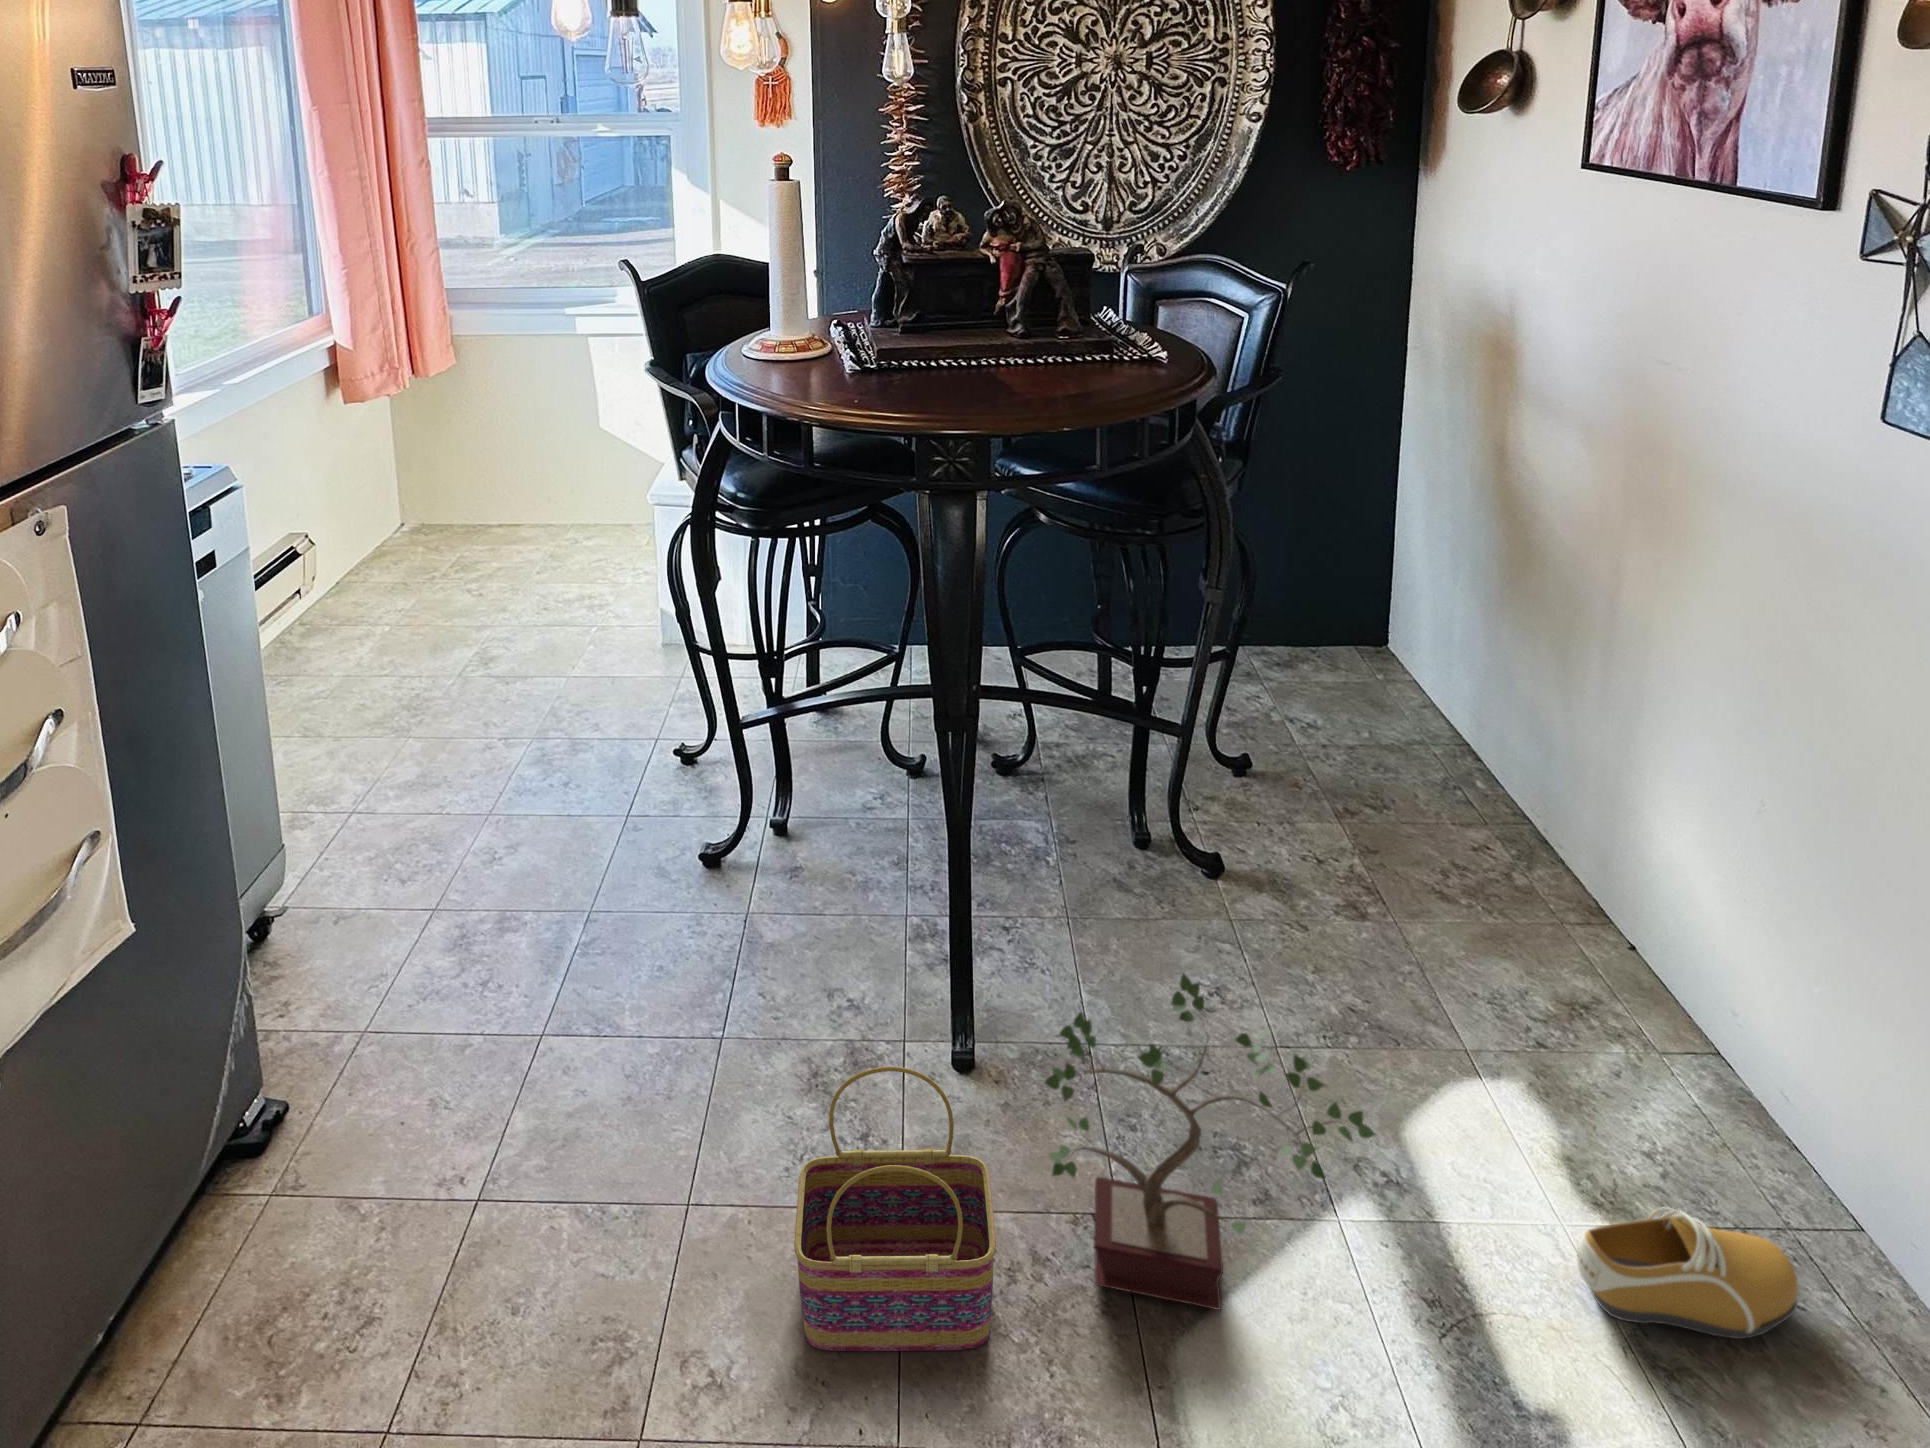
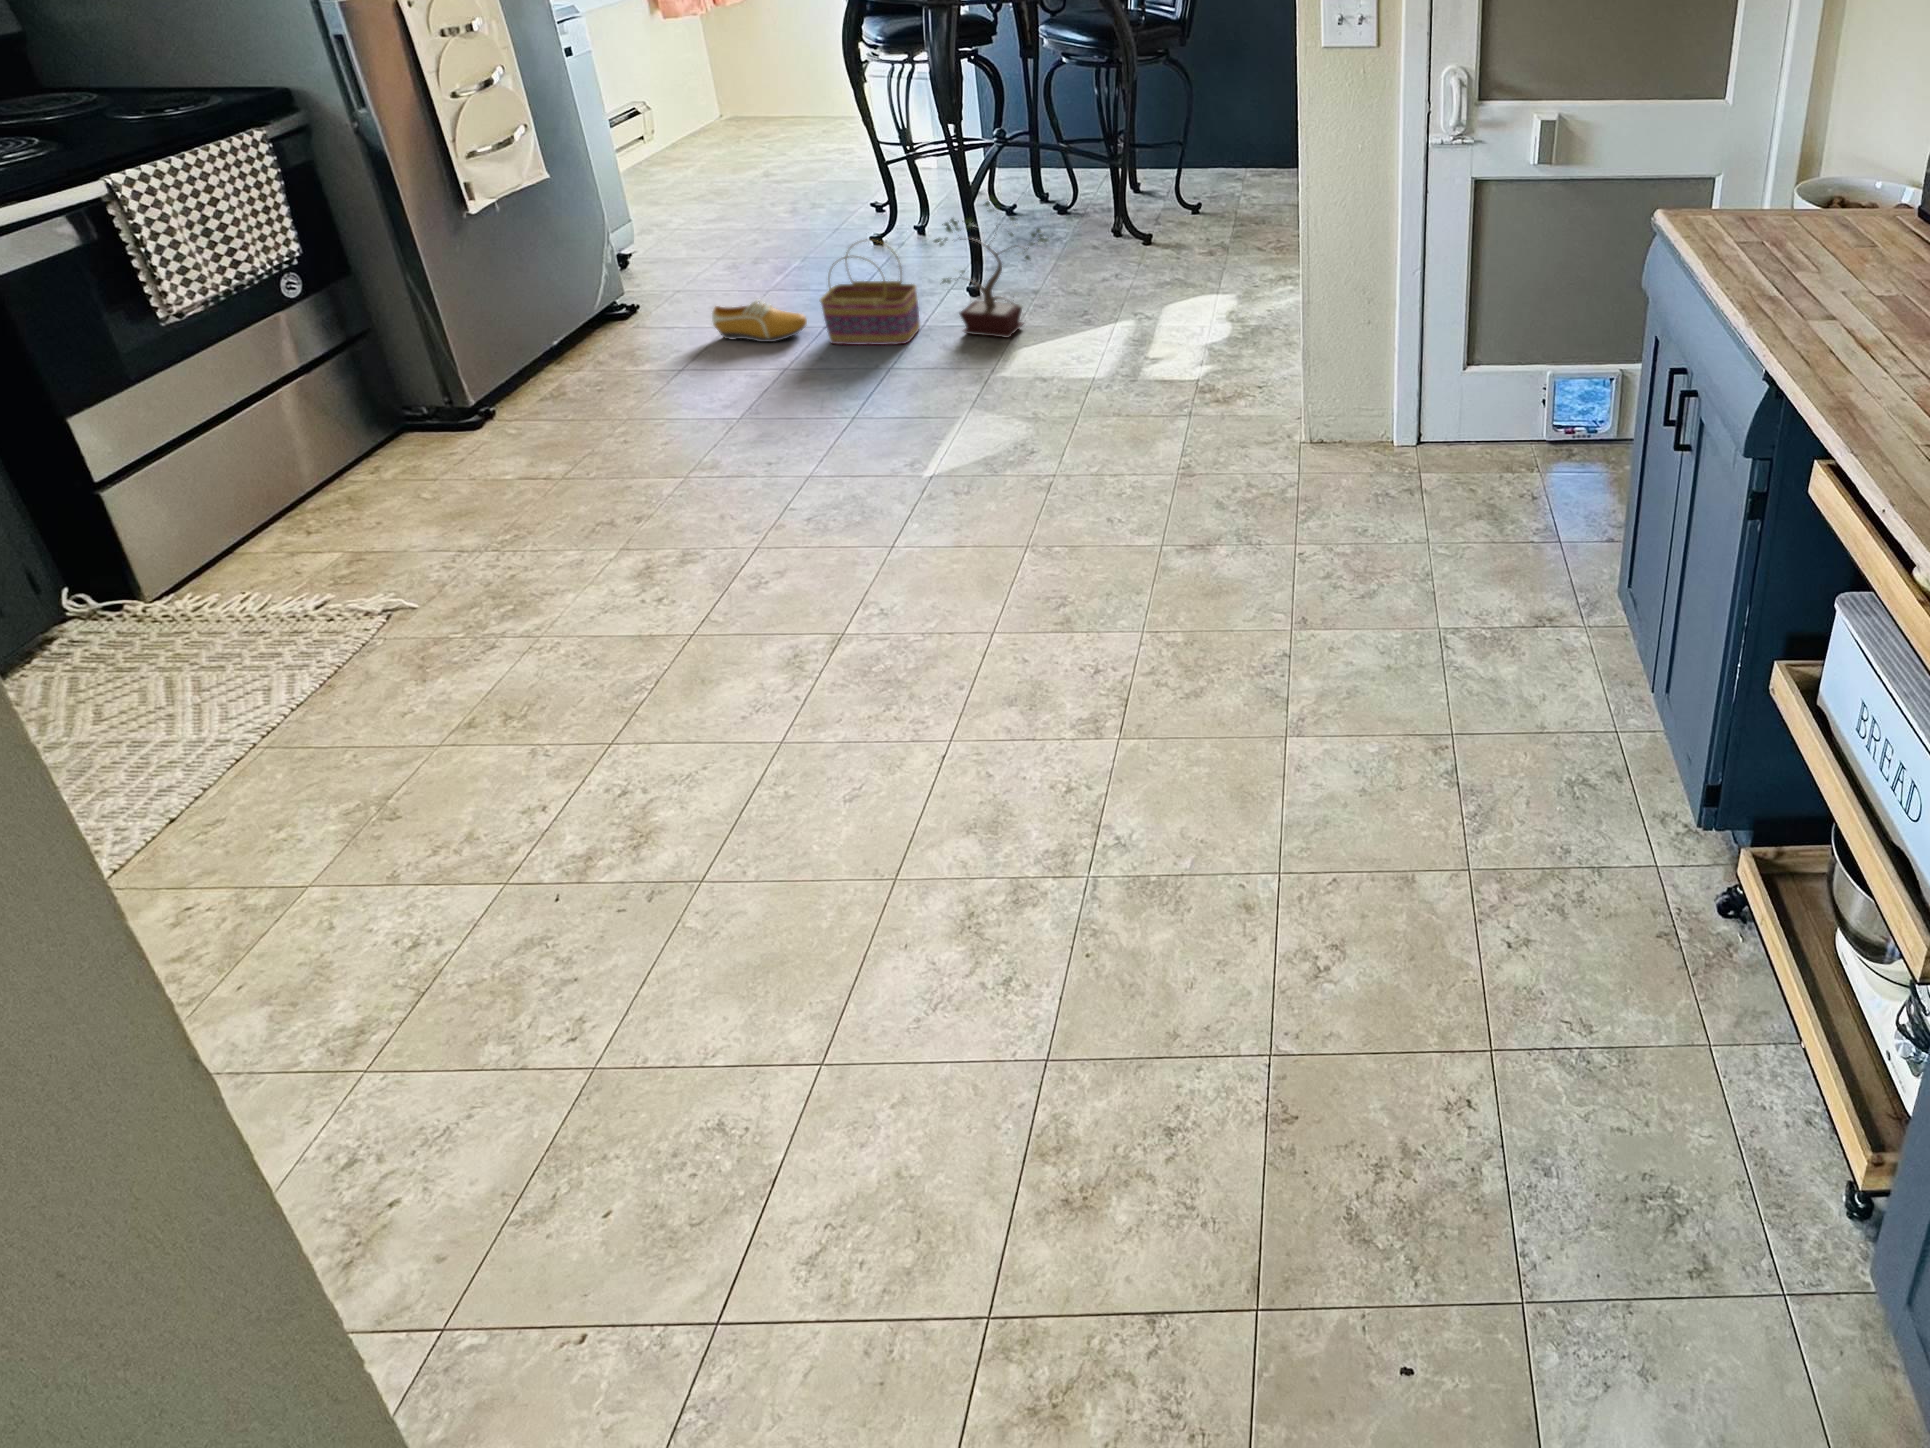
shoe: present [1577,1208,1799,1339] -> present [712,300,807,342]

